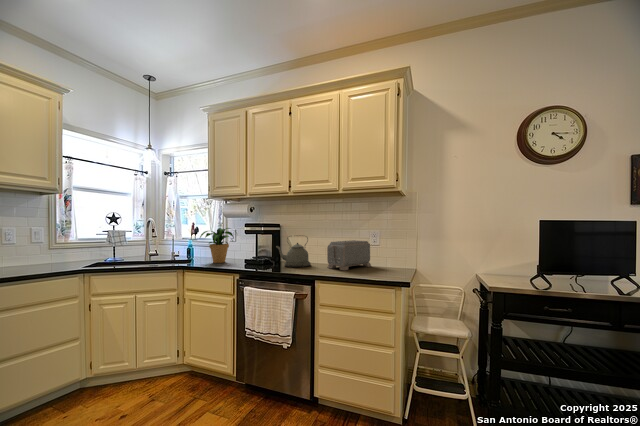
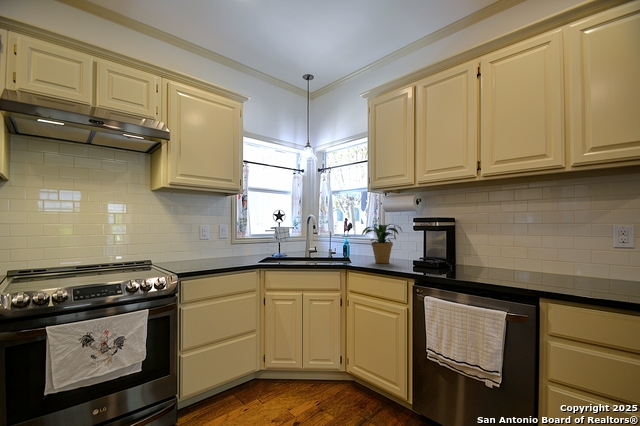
kettle: present [276,238,311,267] -> none [459,234,511,276]
toaster: present [327,240,371,271] -> none [543,242,623,287]

